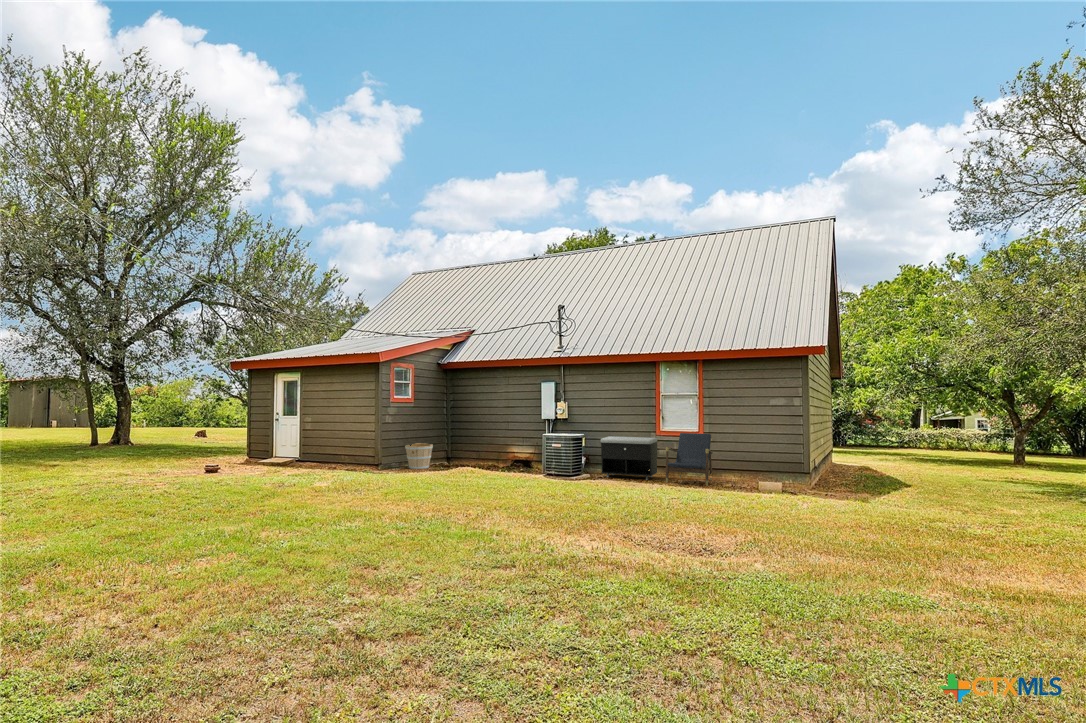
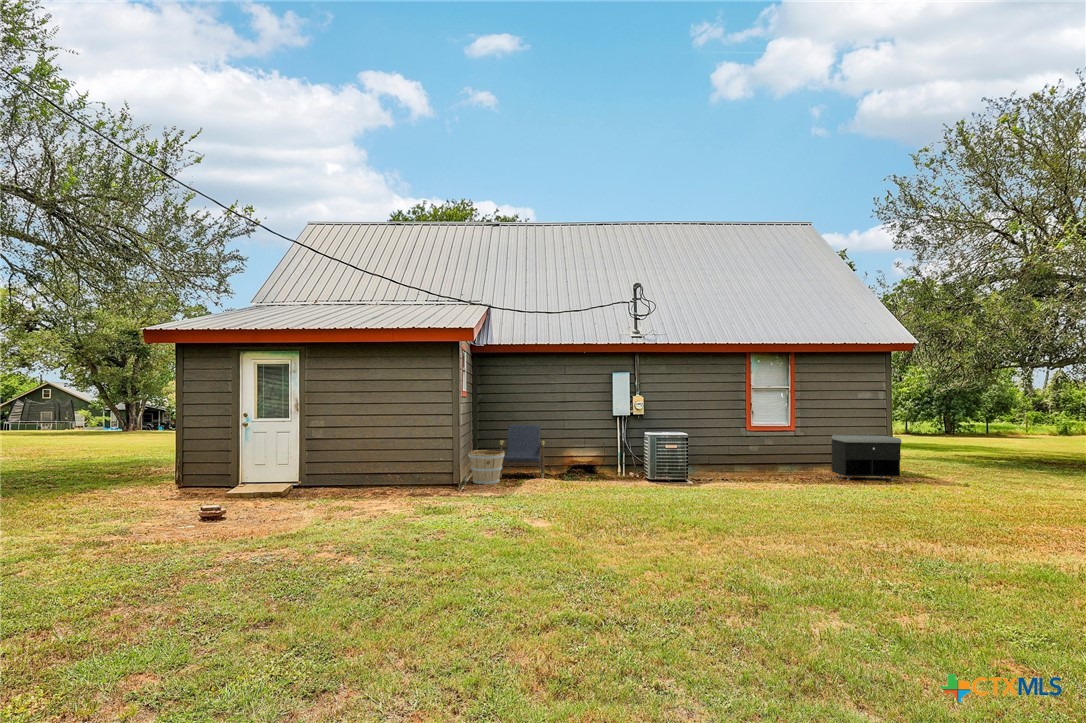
lounge chair: present [666,433,713,486] -> present [500,425,545,478]
storage bench: present [601,436,658,480] -> present [832,435,901,480]

